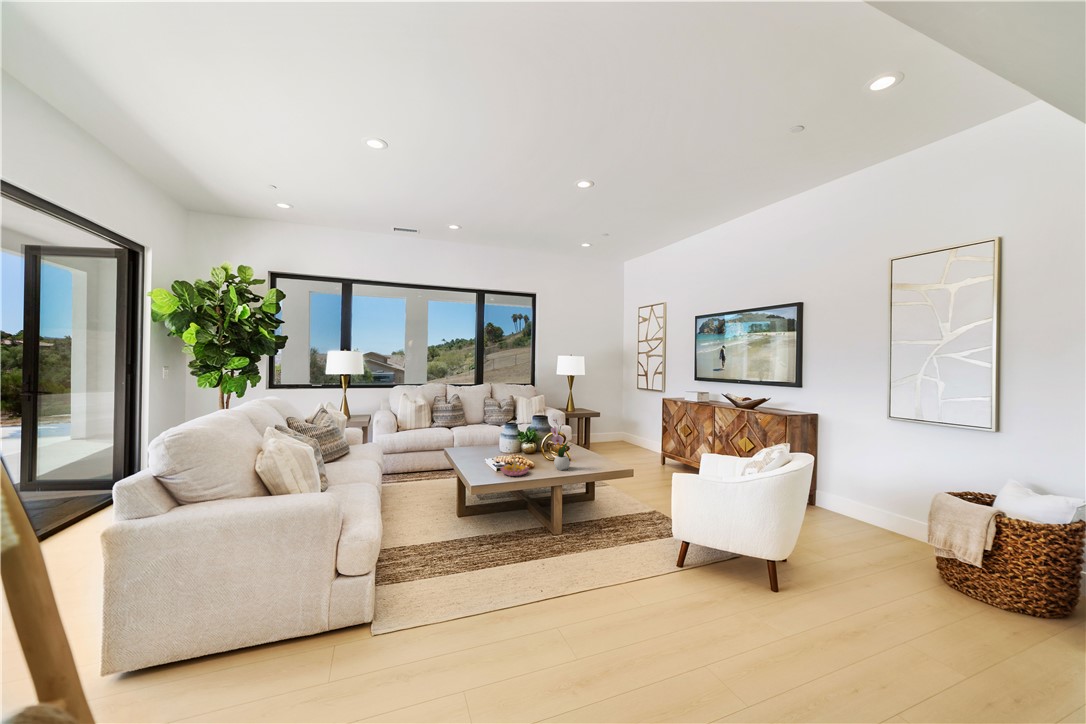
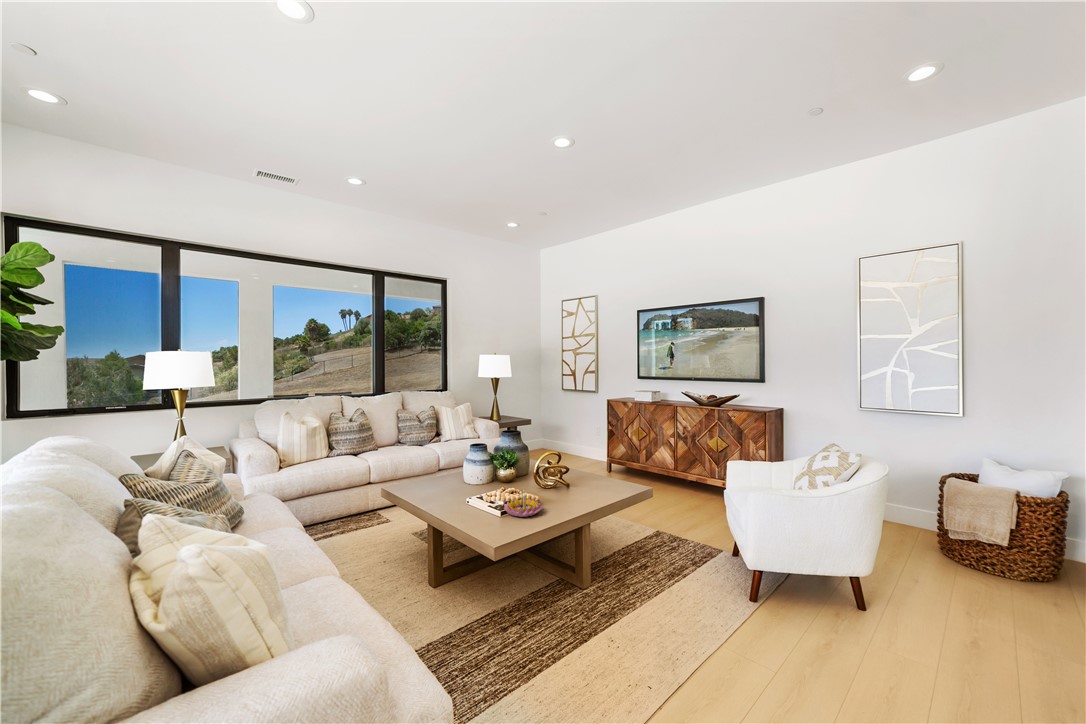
flower arrangement: present [551,420,571,470] -> none [559,434,588,500]

